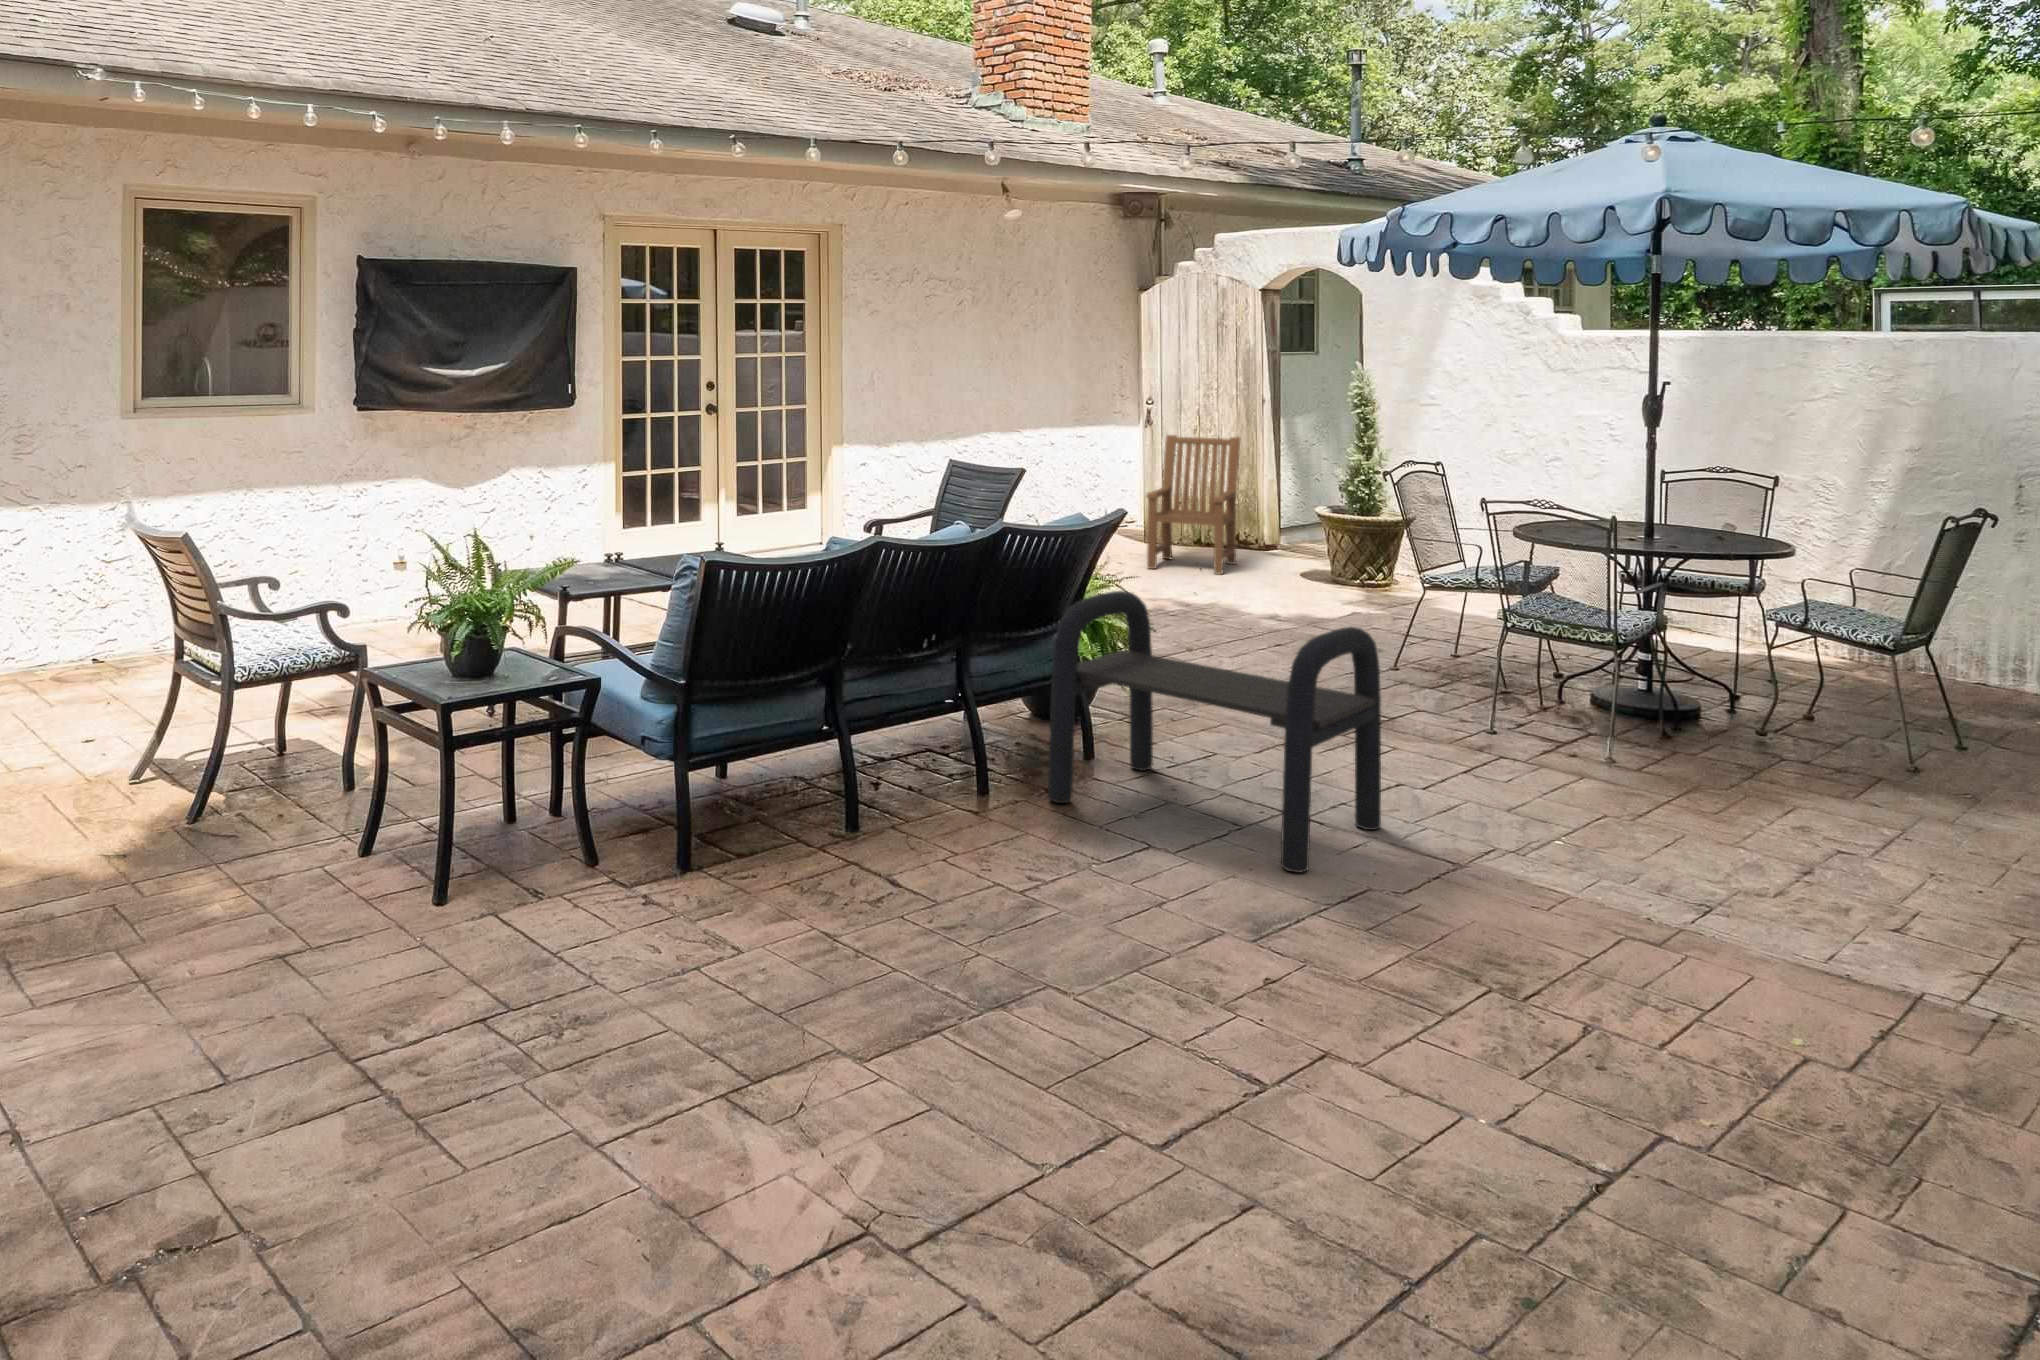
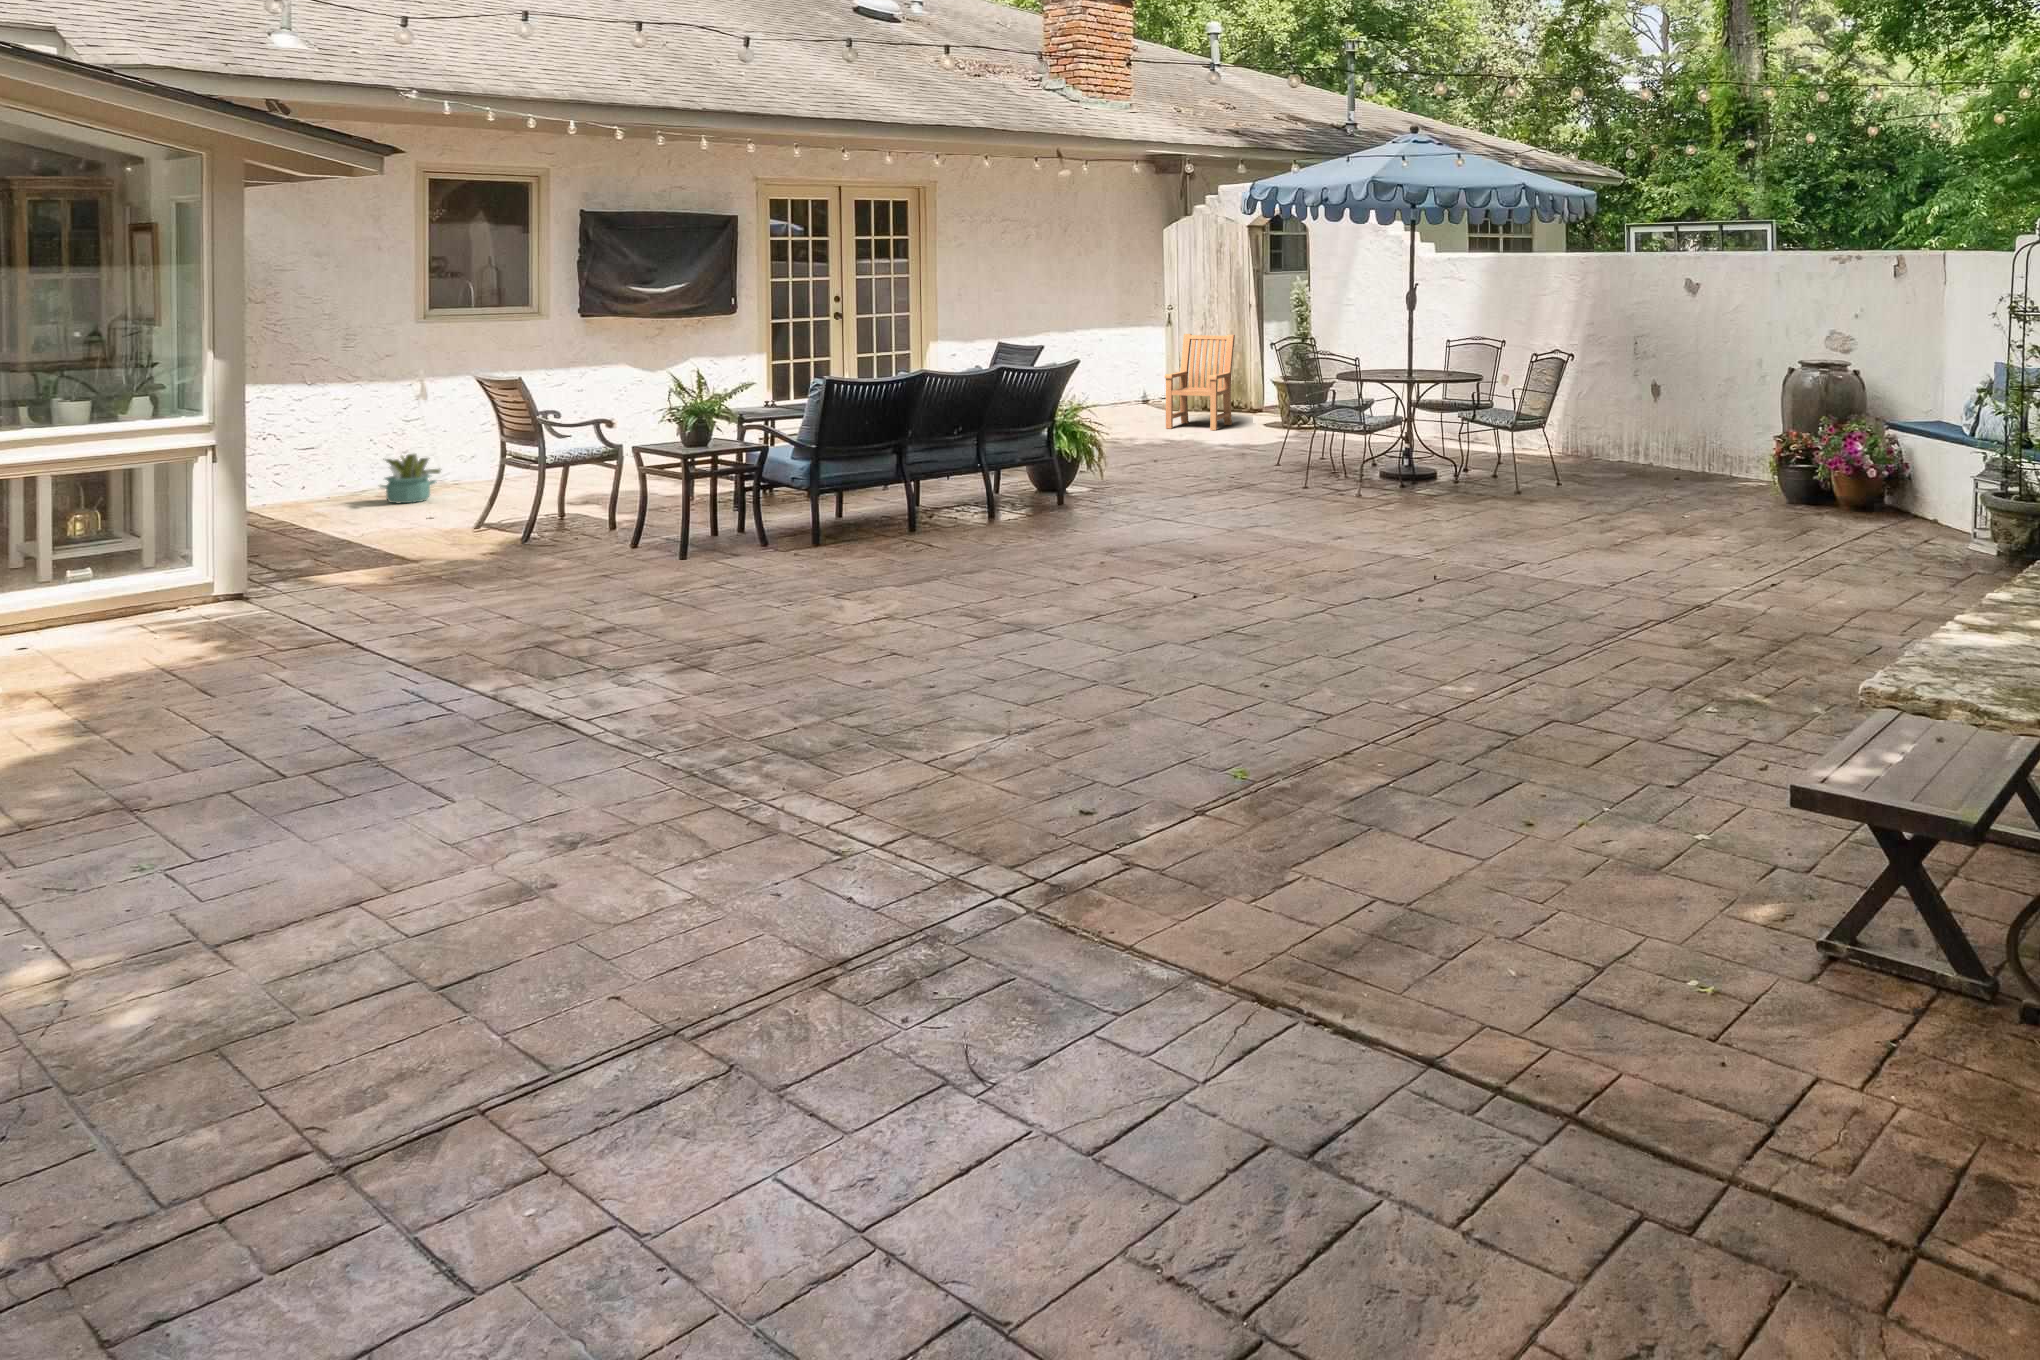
bench: present [1048,591,1381,873] -> none [1028,407,1201,535]
decorative plant: none [49,616,144,694] -> present [380,454,442,503]

